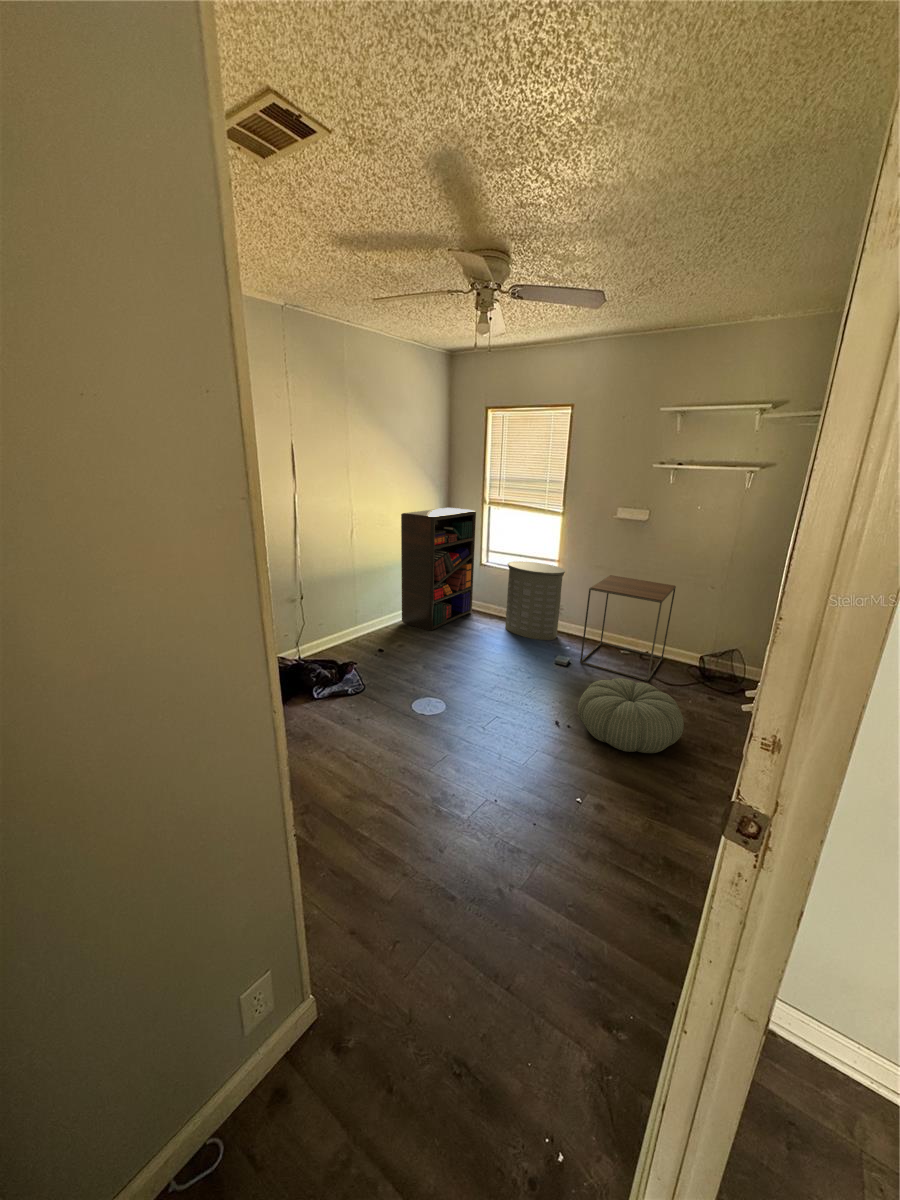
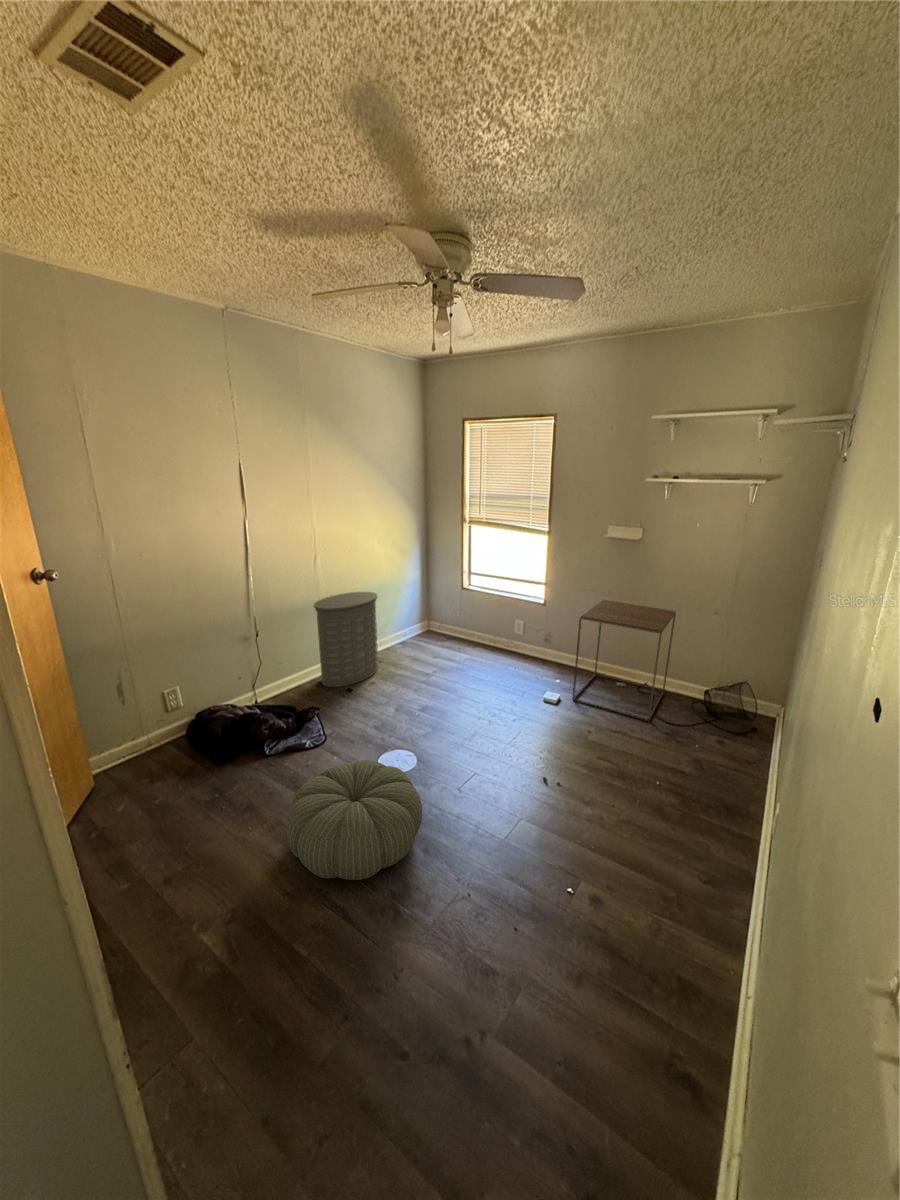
bookshelf: present [401,508,476,630] -> none [371,528,455,664]
laundry hamper: present [505,561,565,640] -> present [314,592,378,687]
pouf: present [578,678,684,753] -> present [287,760,422,880]

